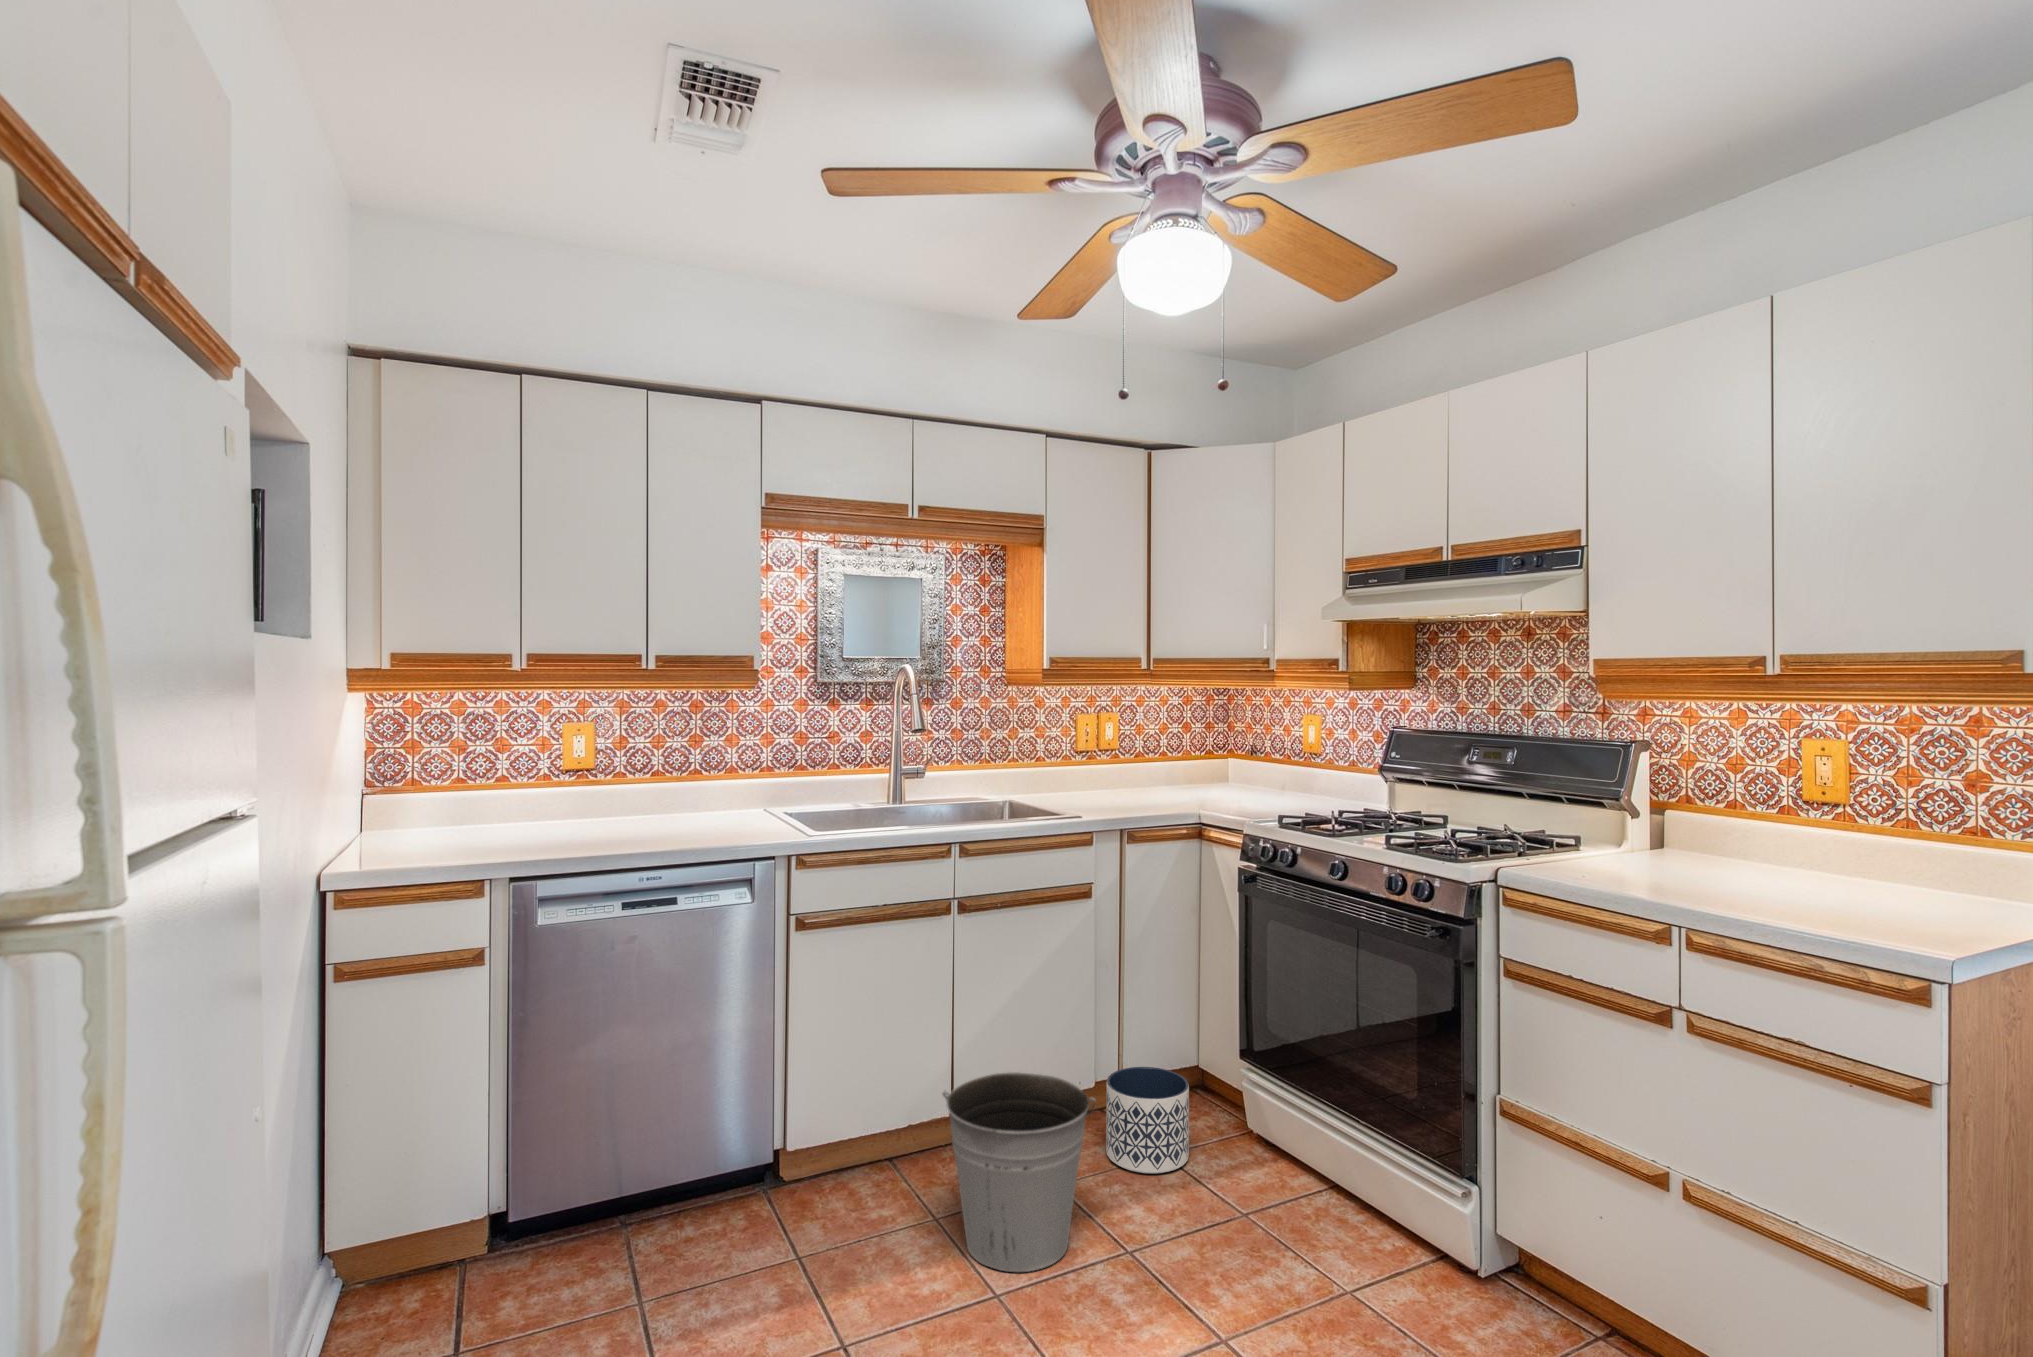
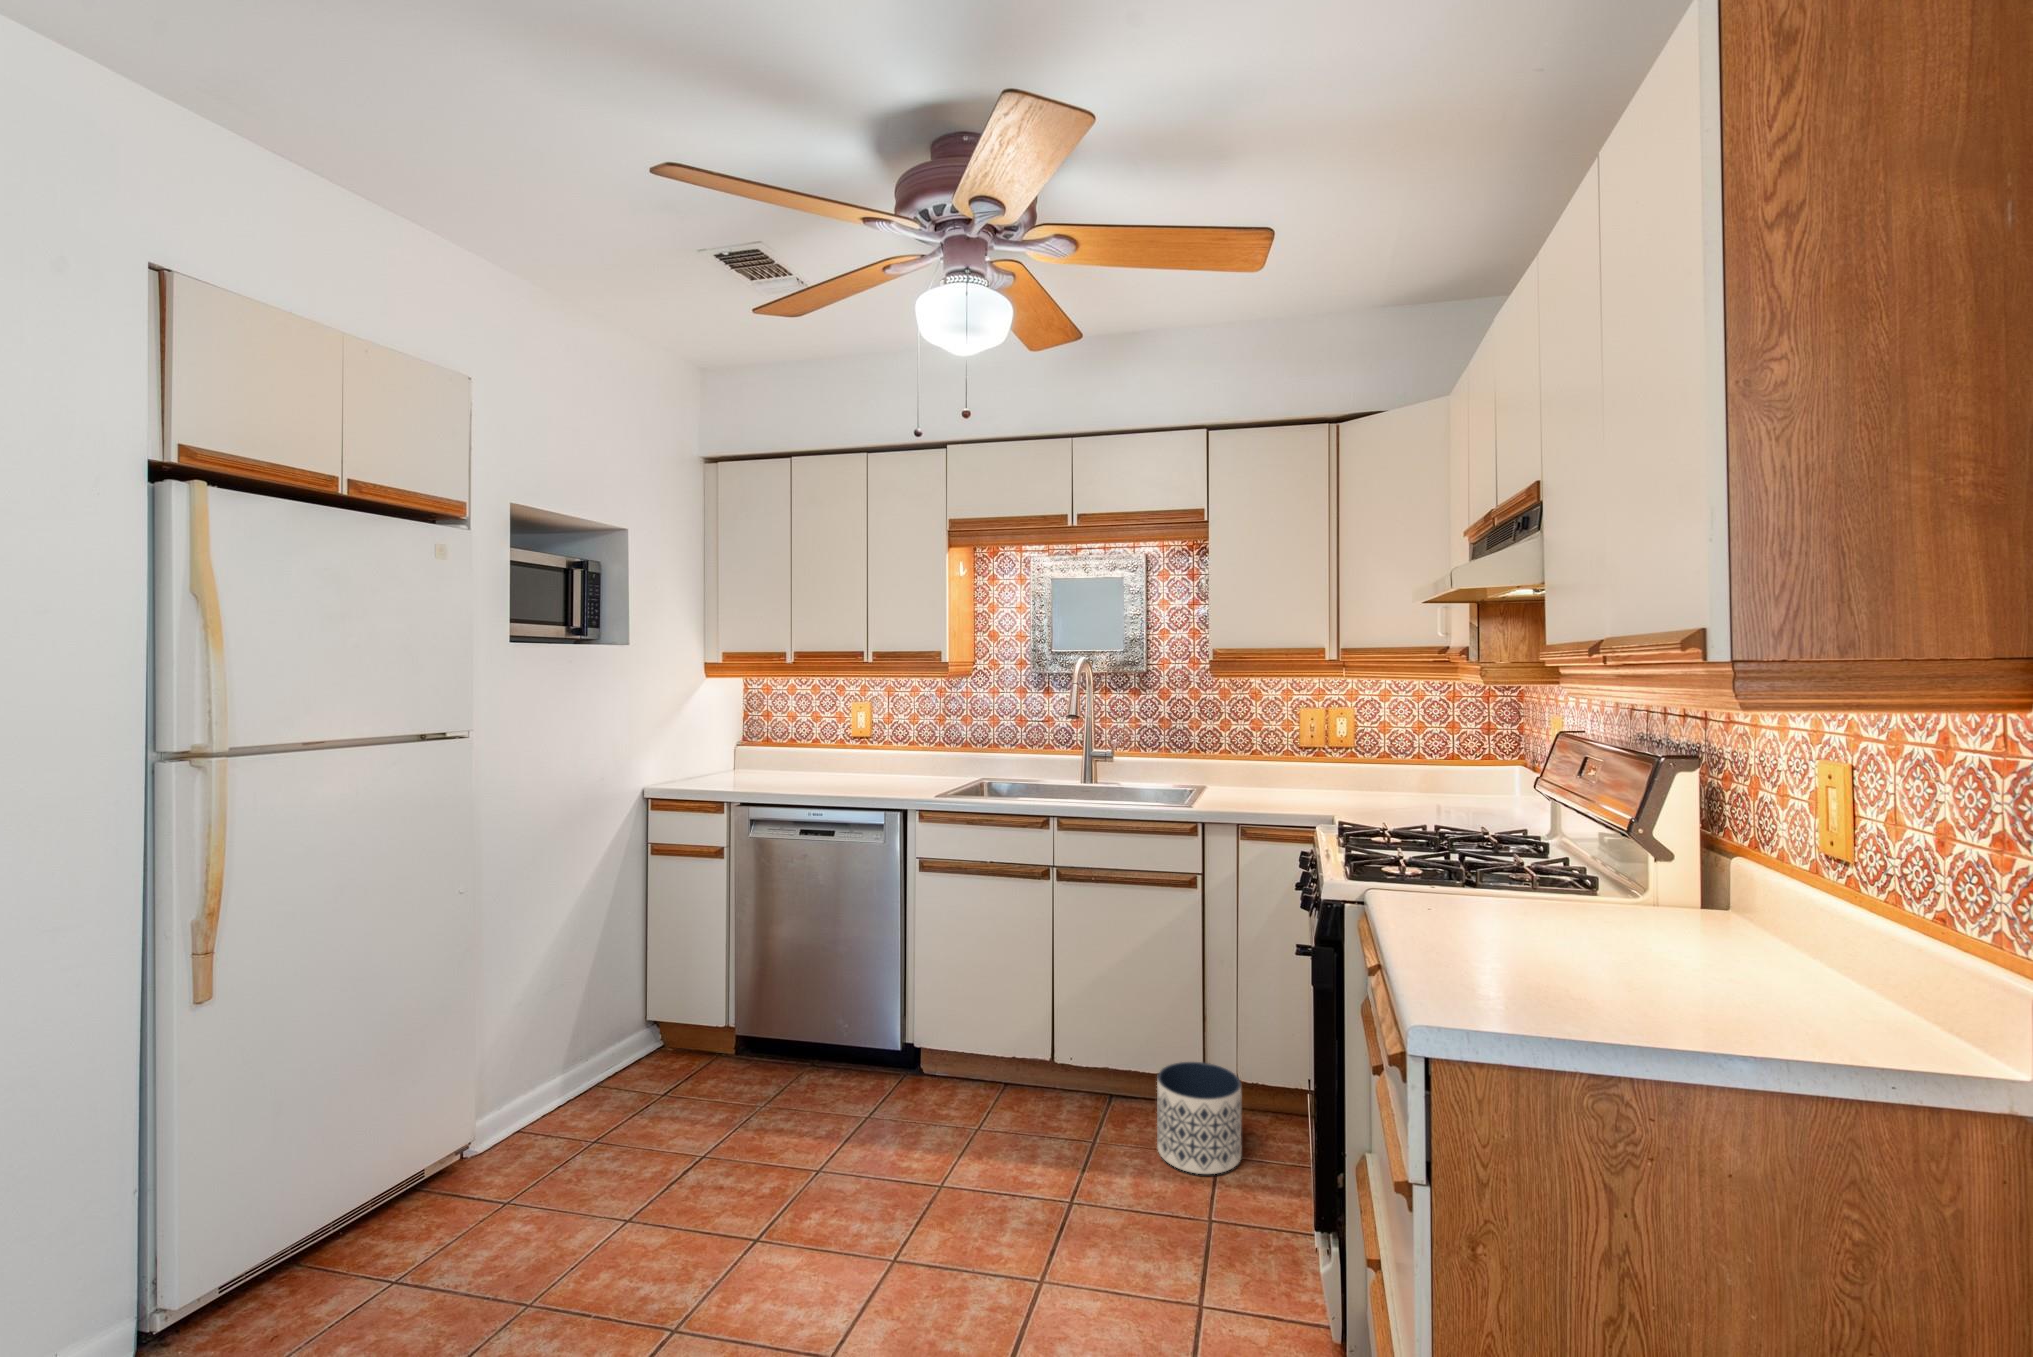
bucket: present [943,1072,1096,1272] -> none [931,1021,1063,1199]

